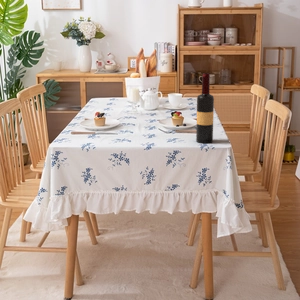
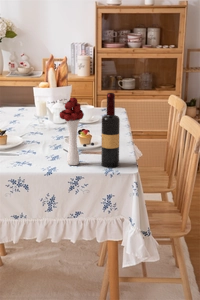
flower bouquet: none [158,78,180,142] -> present [59,98,84,165]

